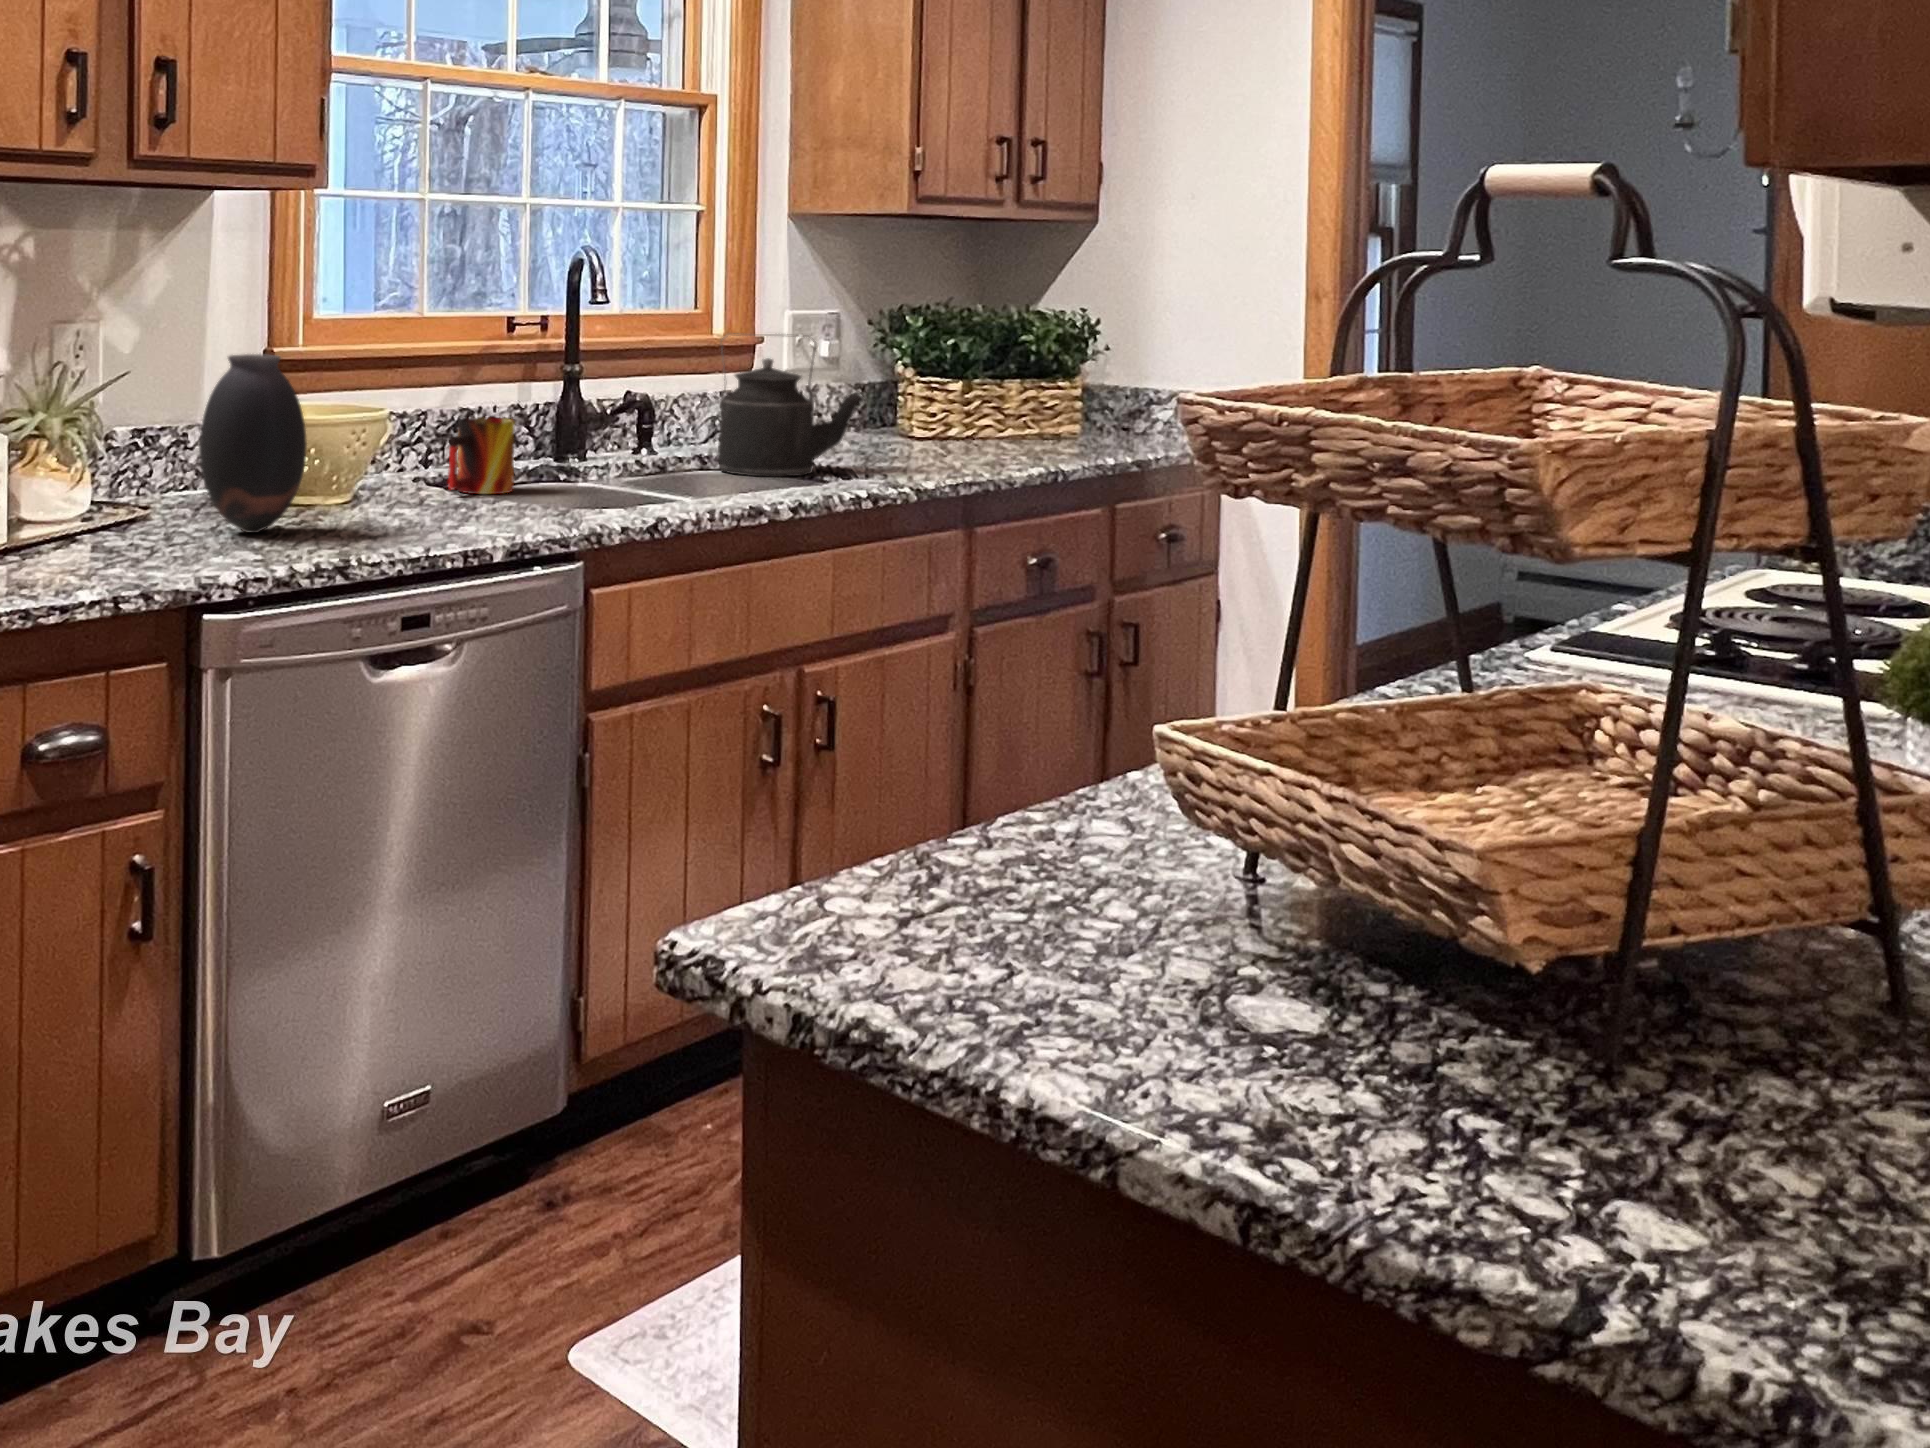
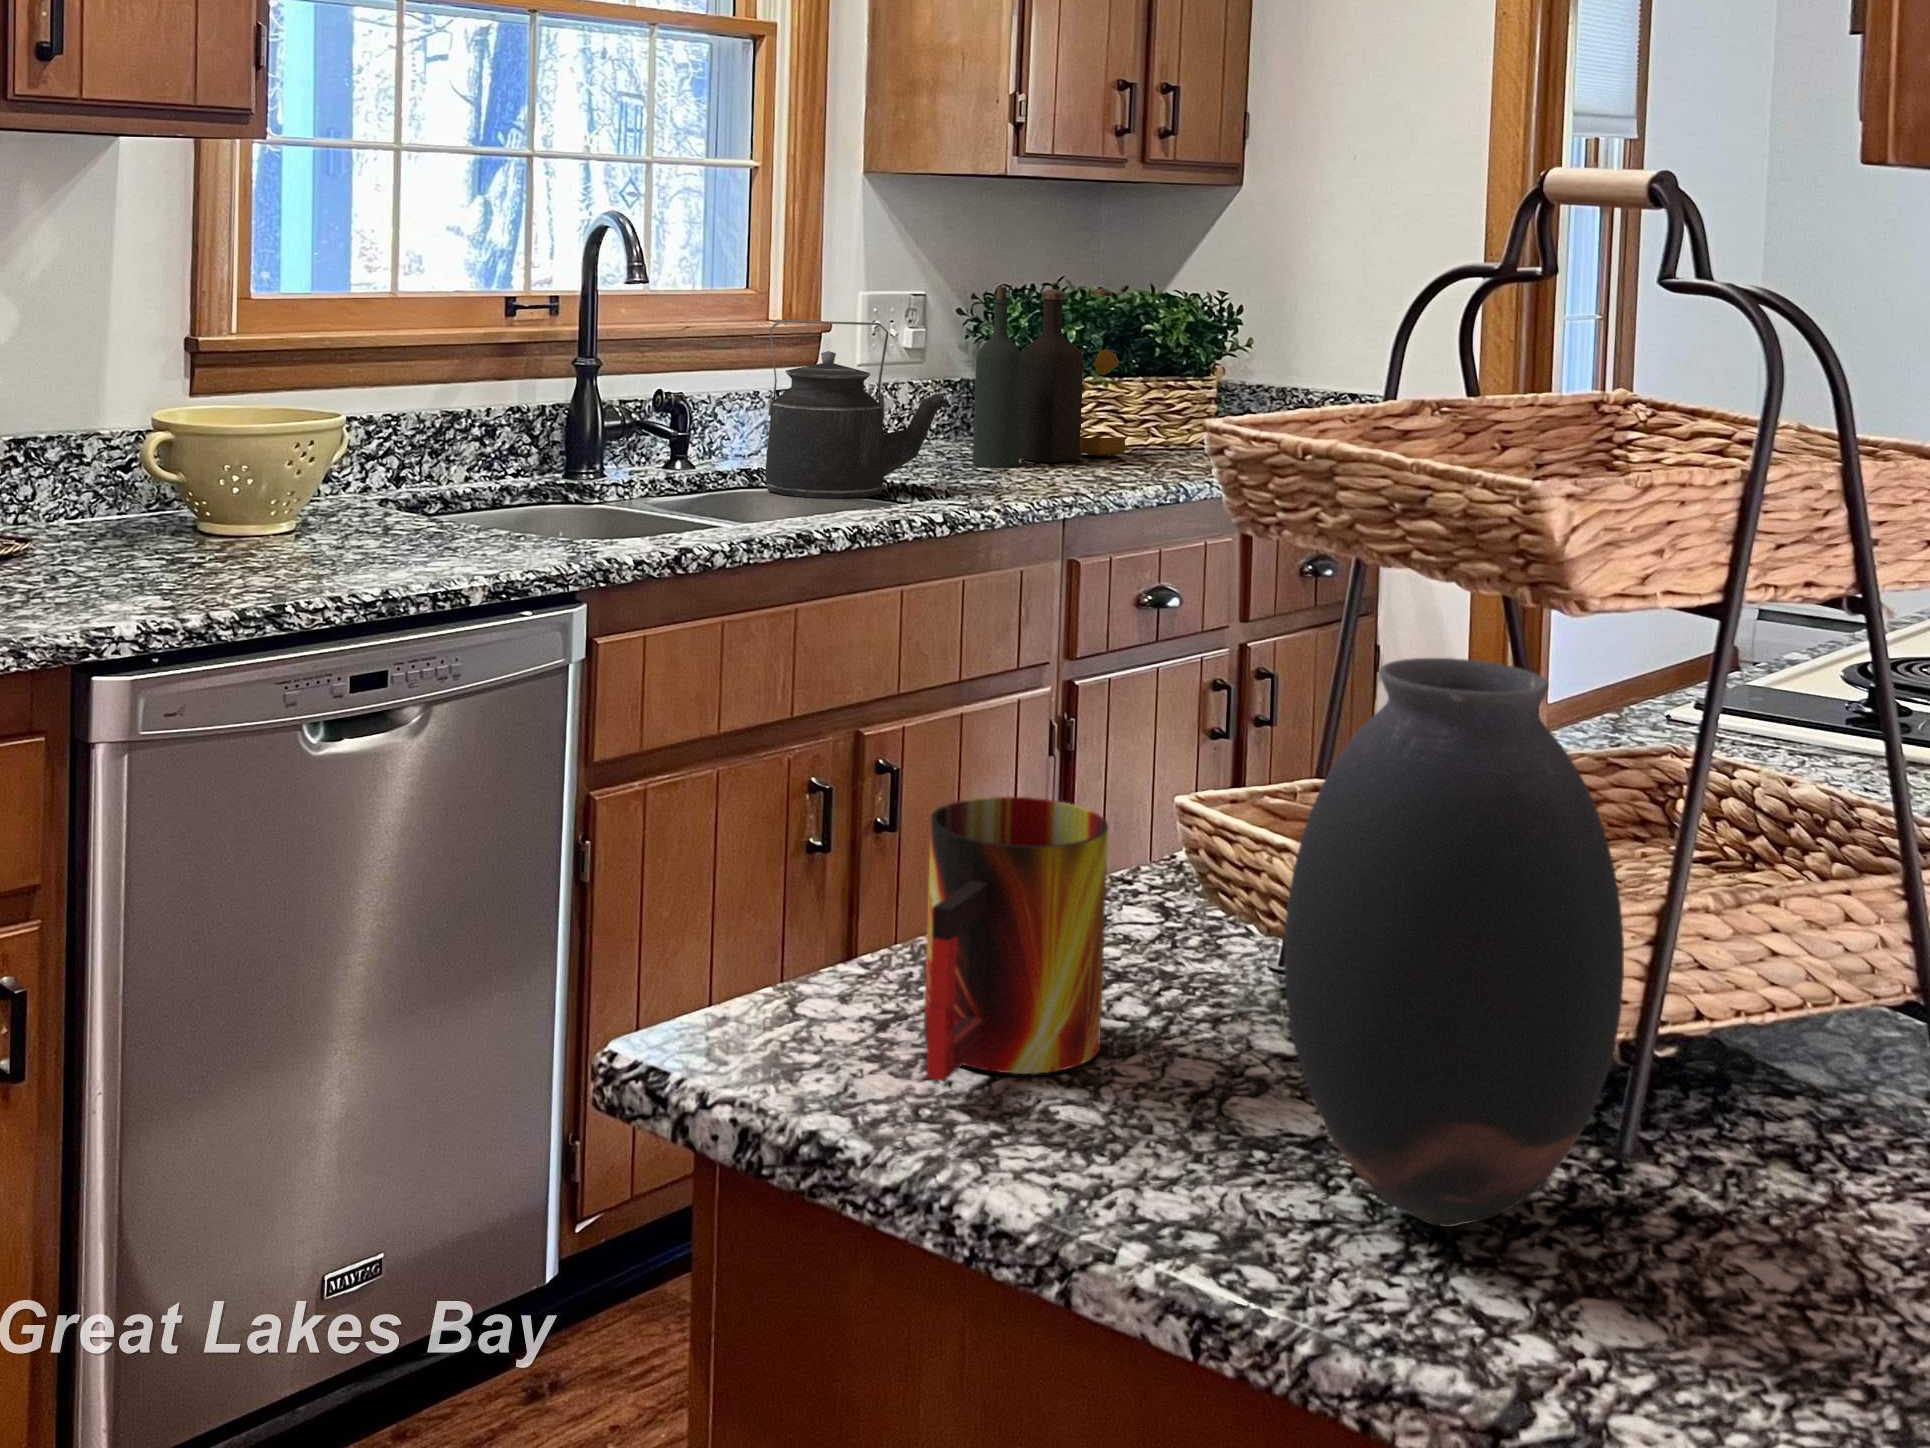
bottle: none [881,306,1008,453] -> present [973,287,1126,468]
vase: present [199,354,307,533] -> present [1284,658,1624,1227]
mug: present [448,417,515,494] -> present [924,797,1108,1081]

